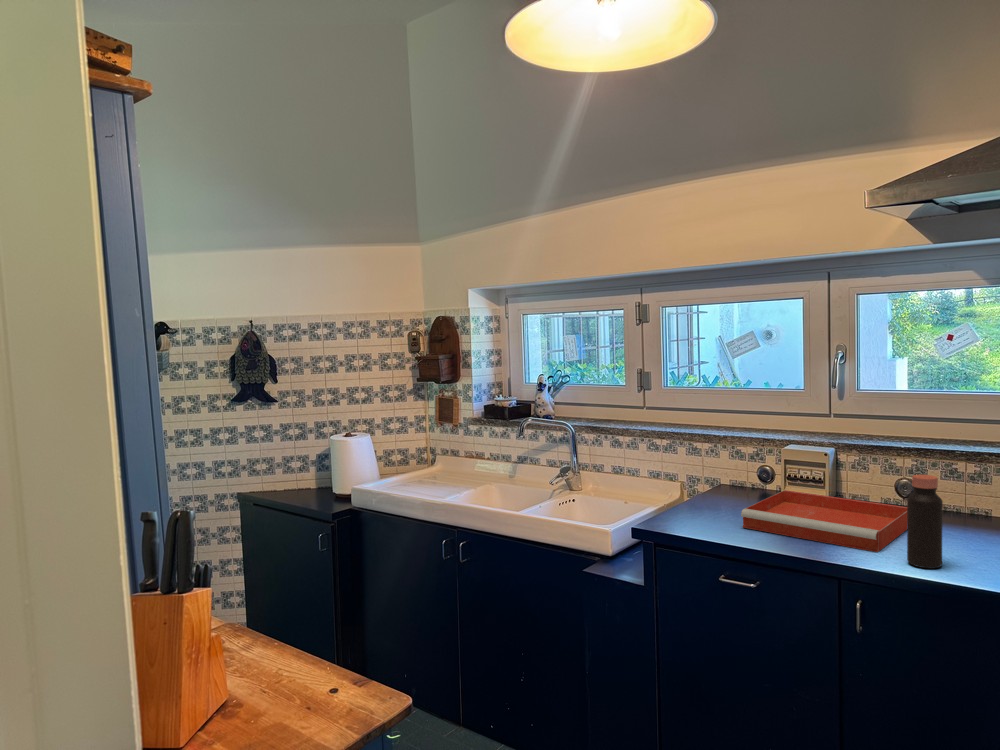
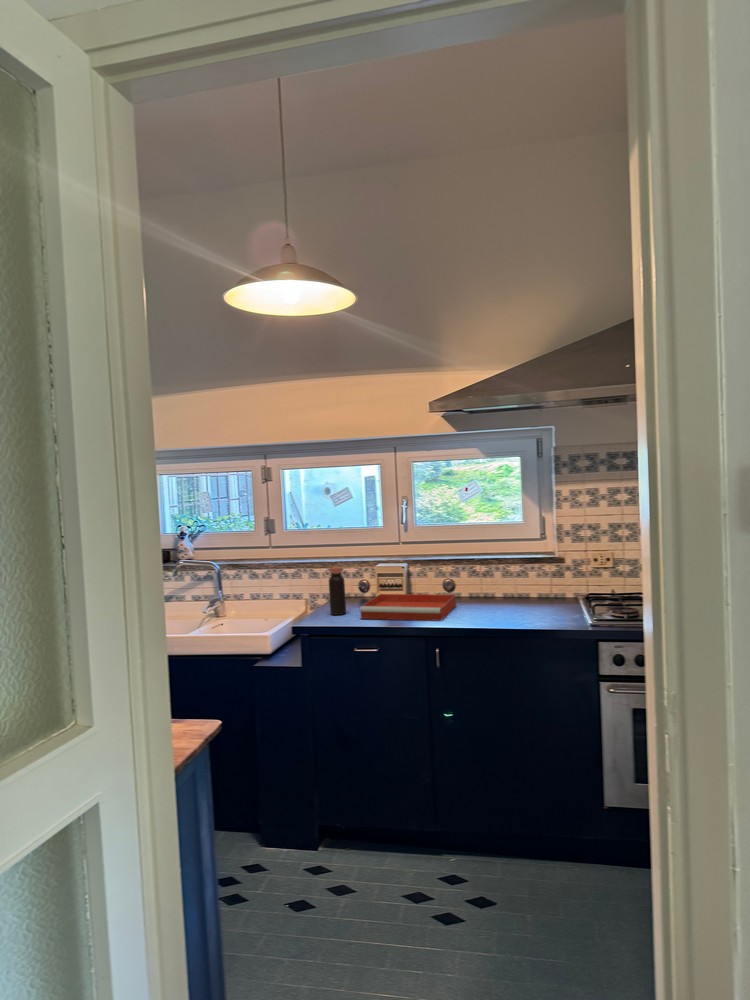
bottle: present [907,475,943,569] -> present [329,567,346,615]

